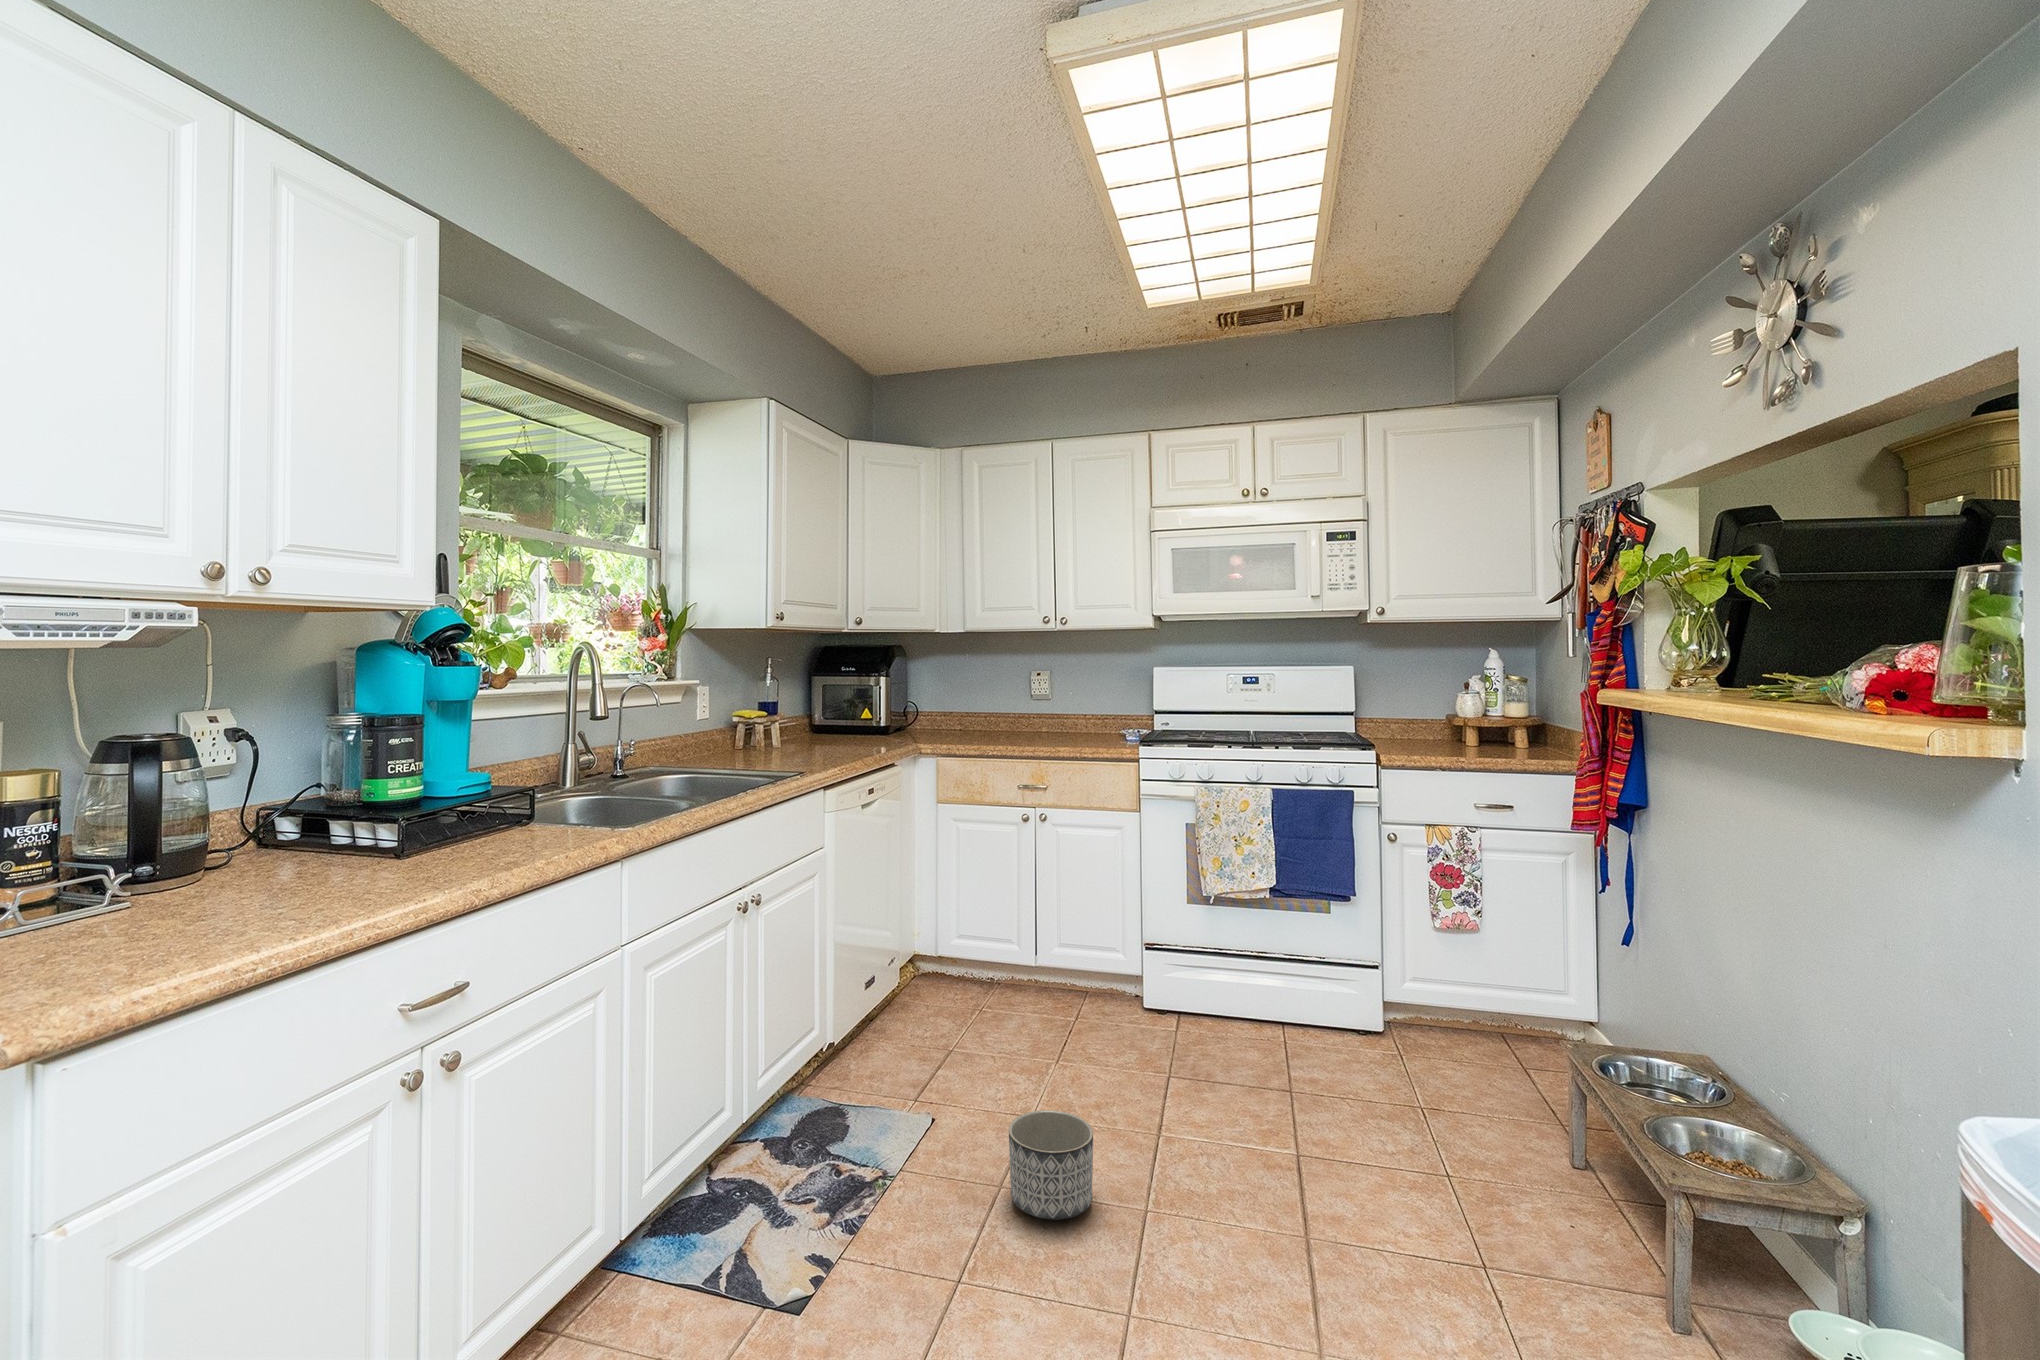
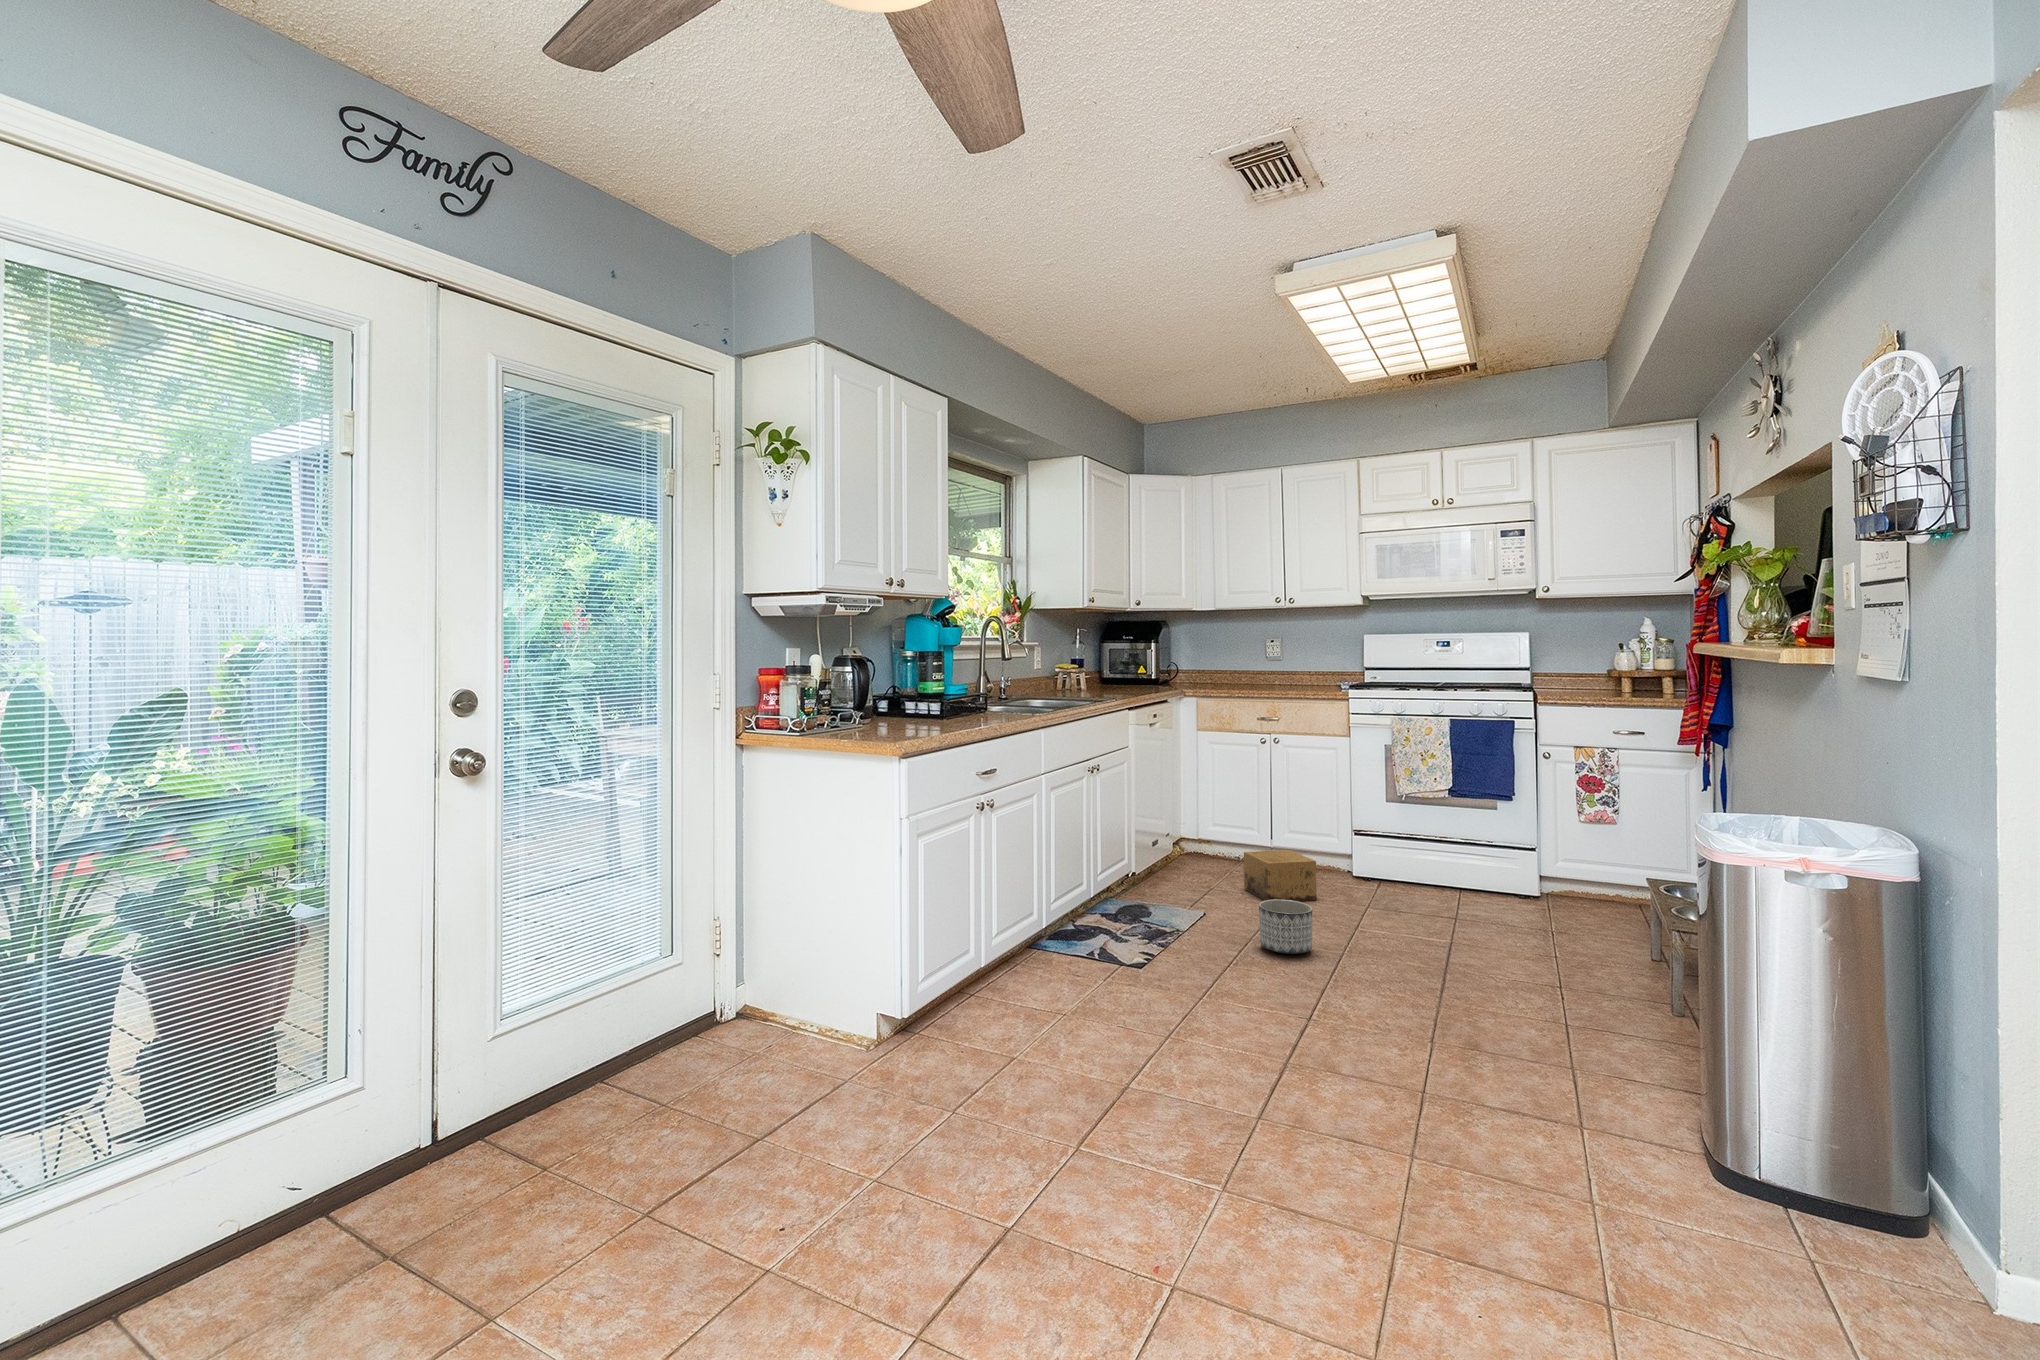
cardboard box: none [995,983,1096,1078] -> present [1244,850,1317,901]

